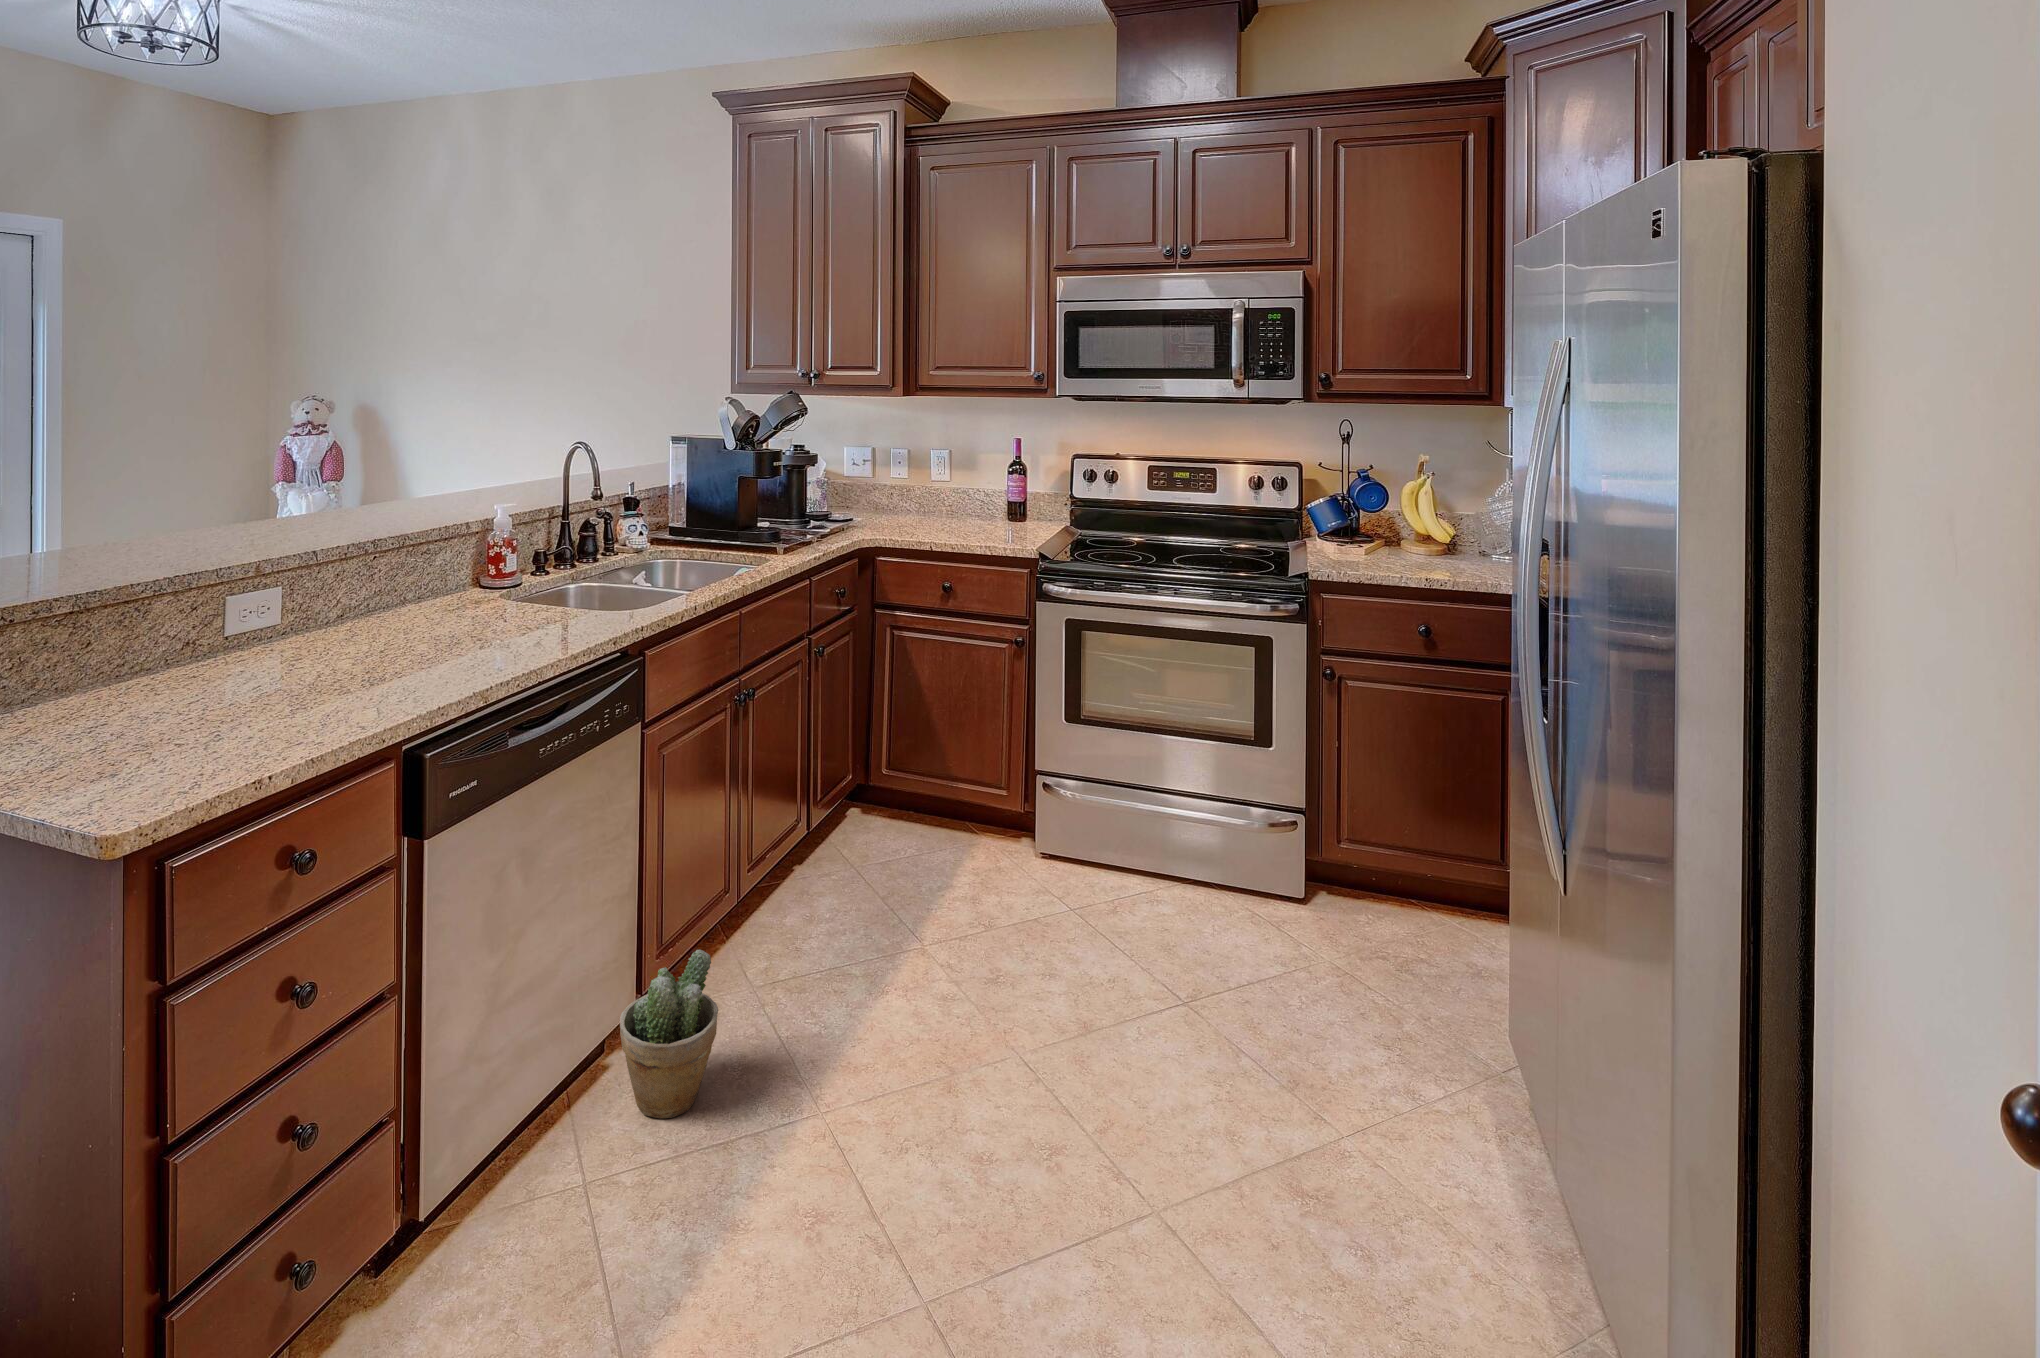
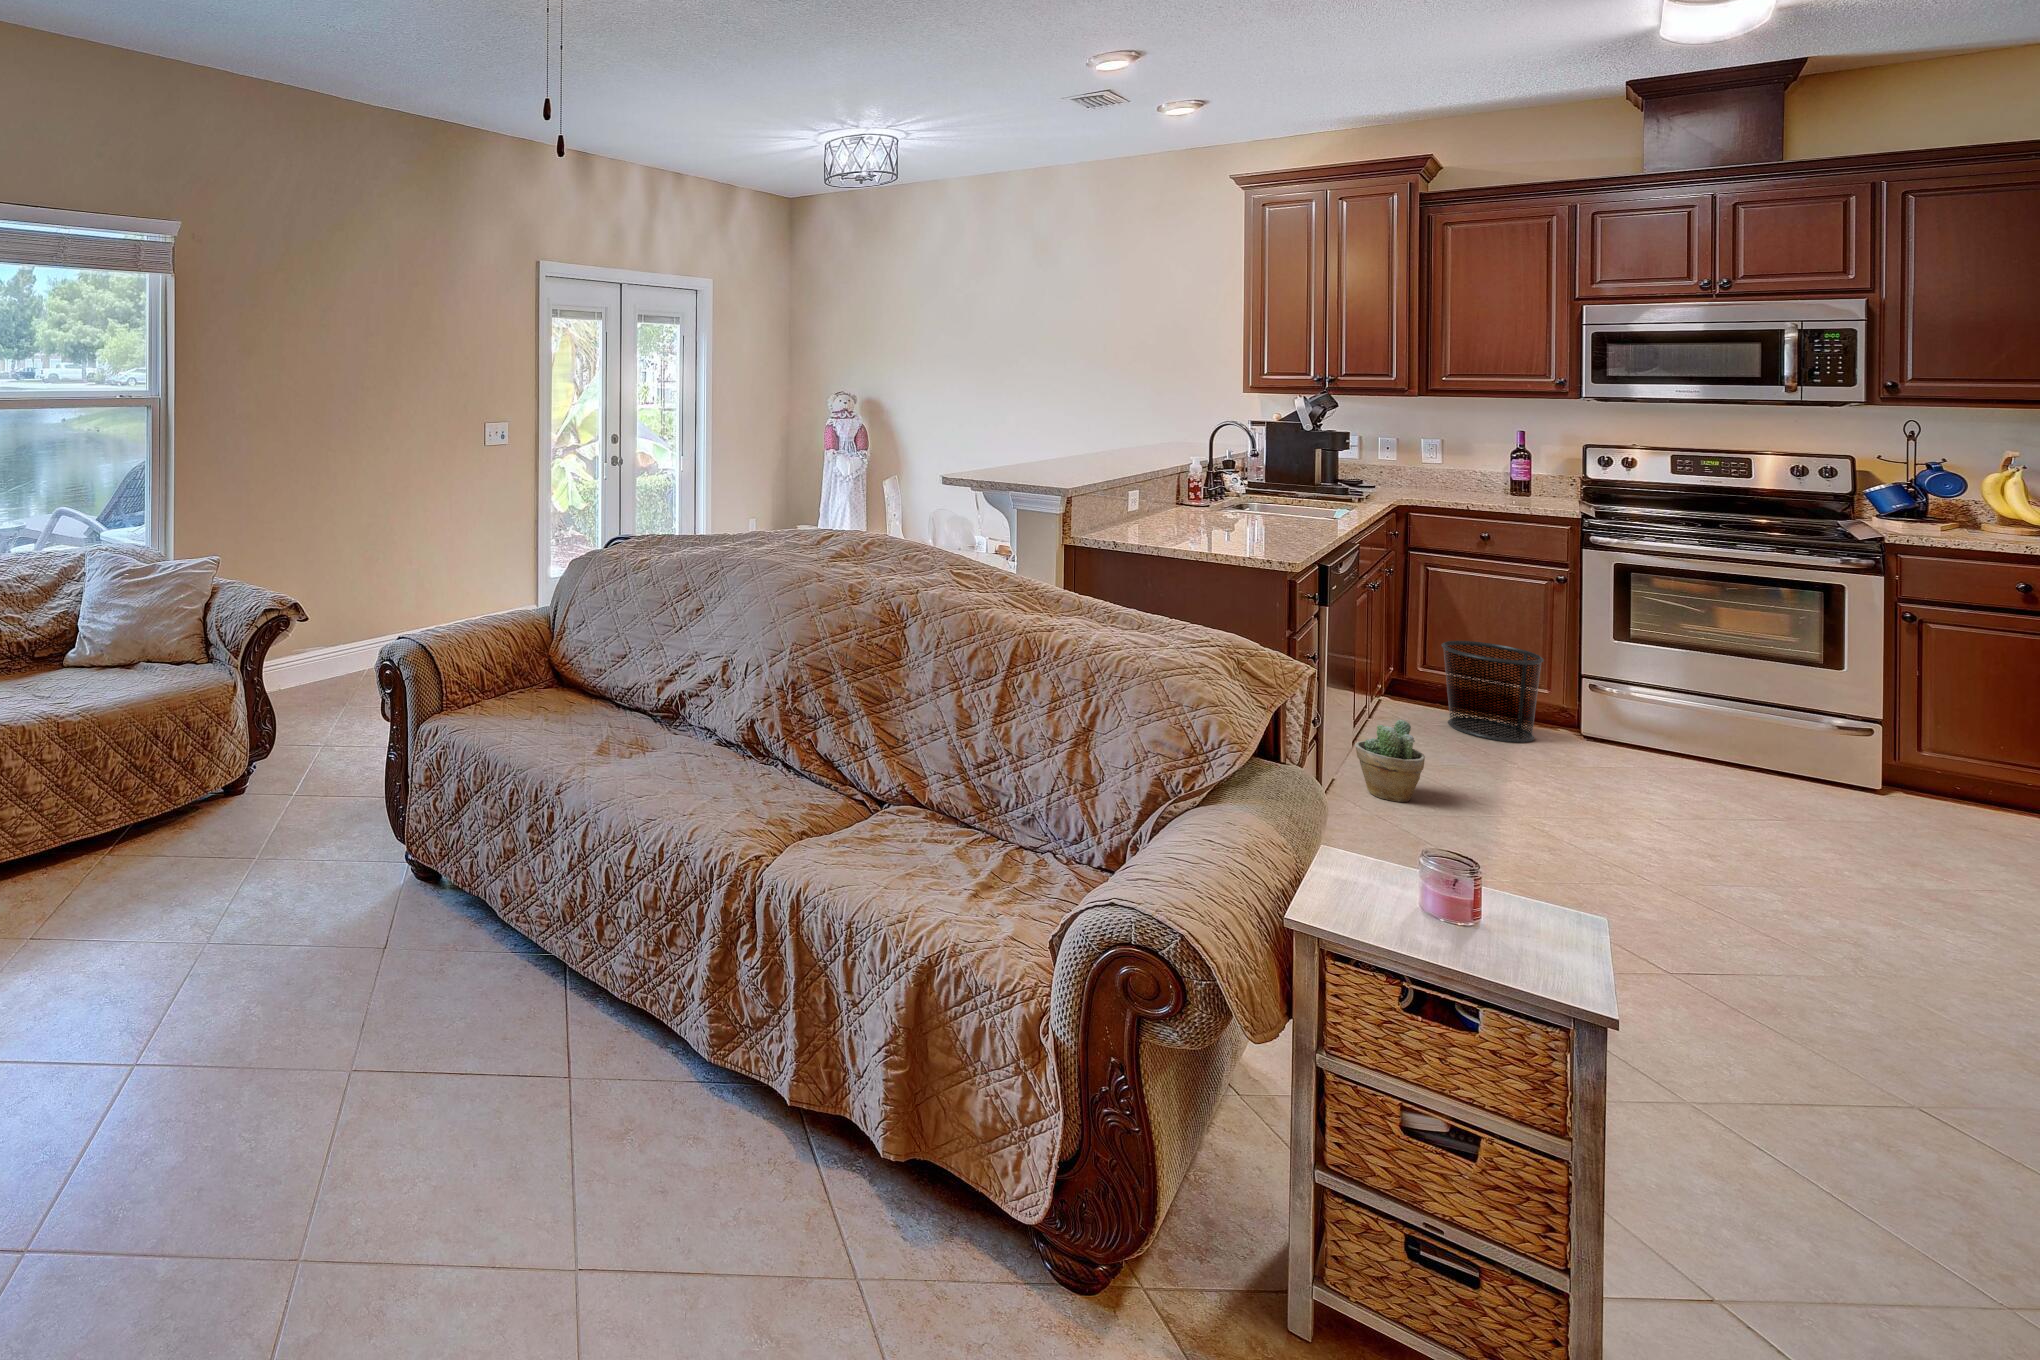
waste bin: none [884,734,990,888] -> present [1441,641,1544,743]

